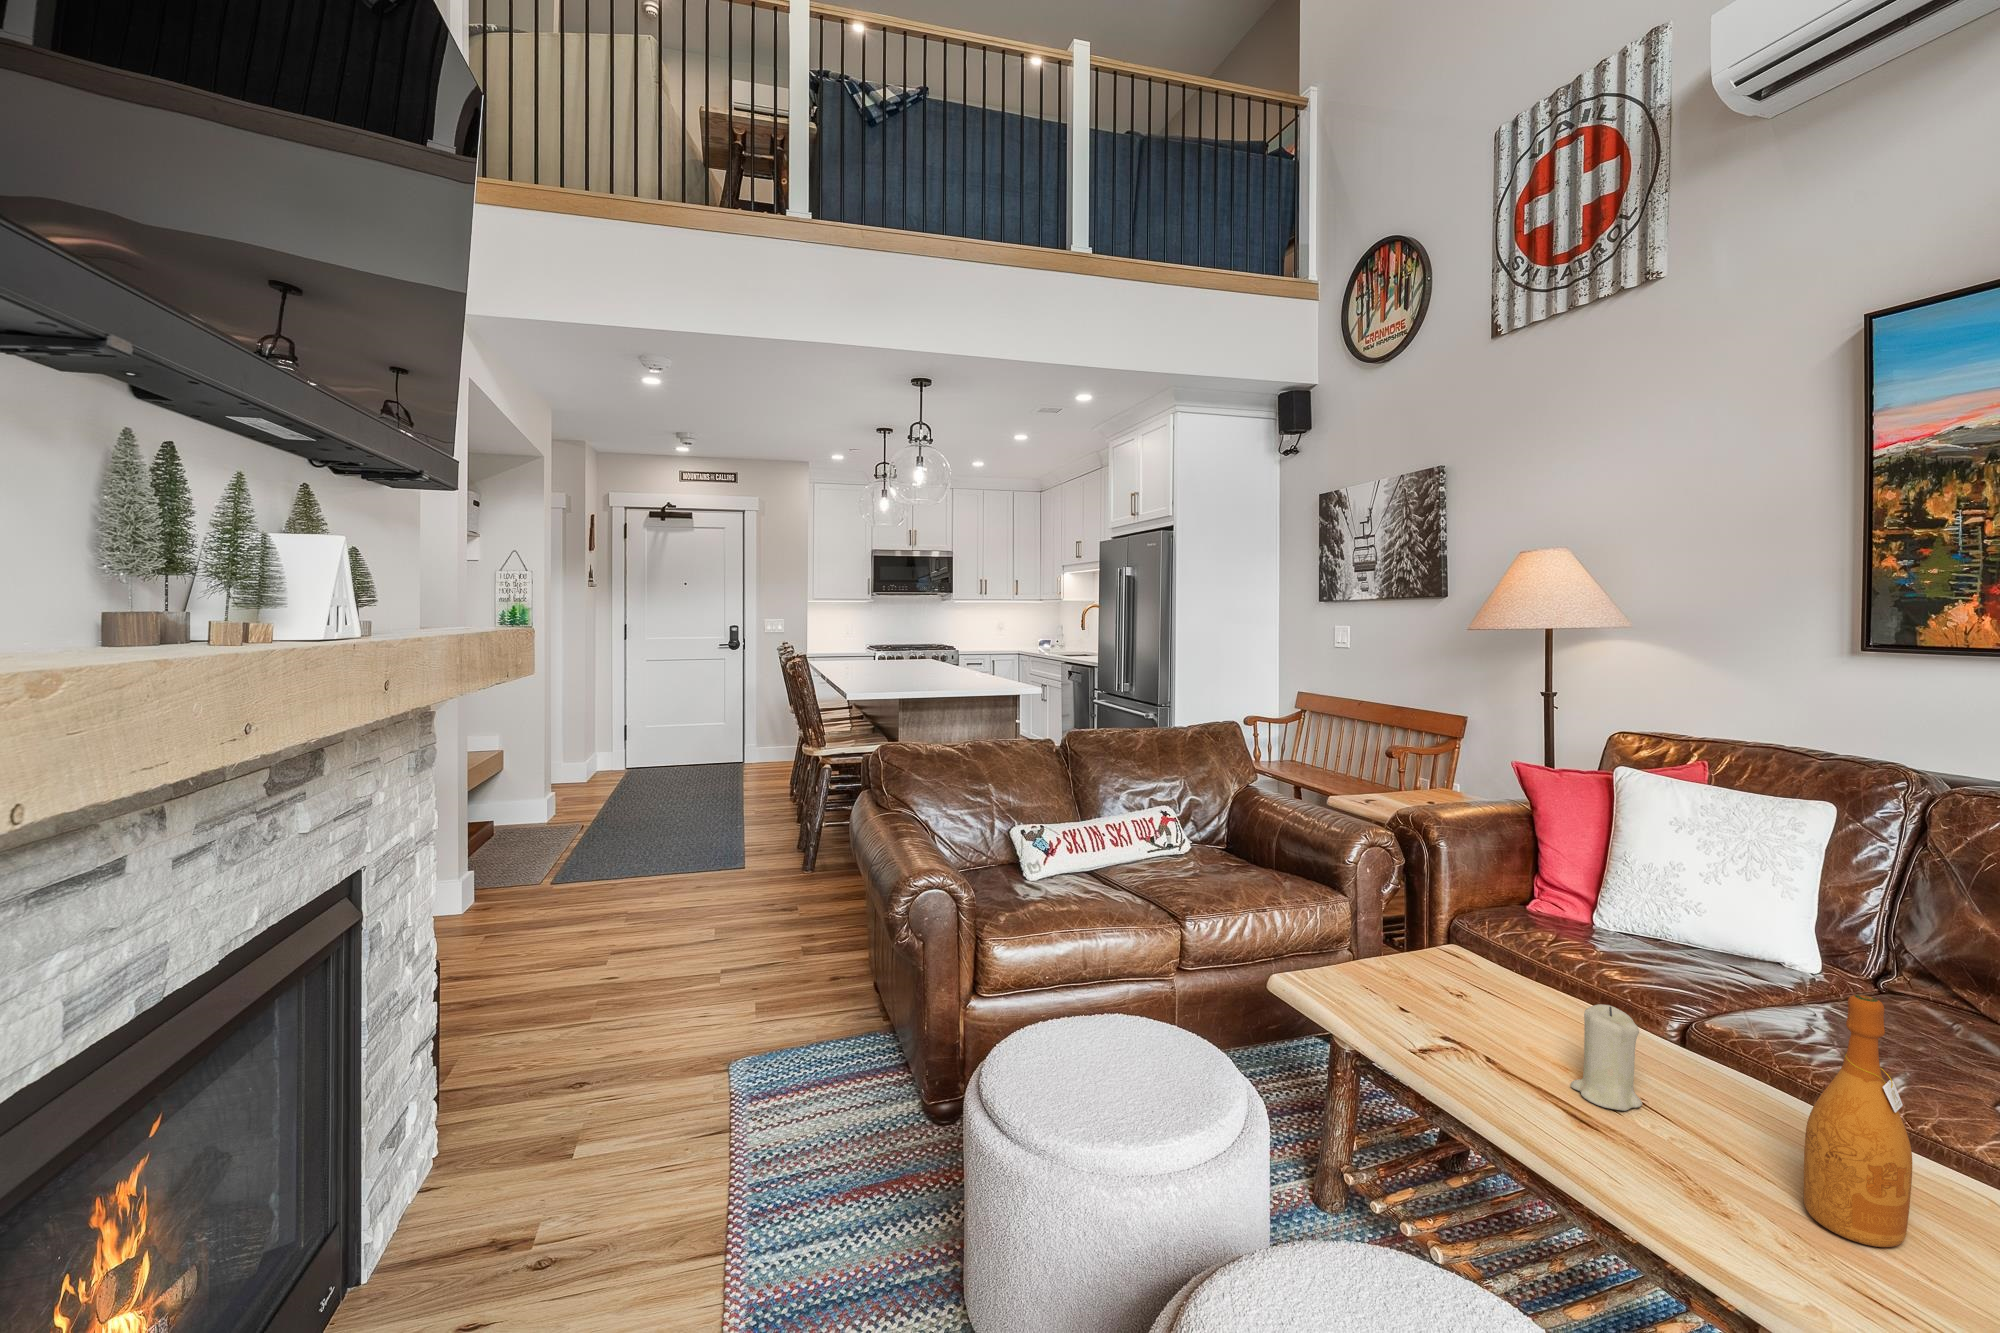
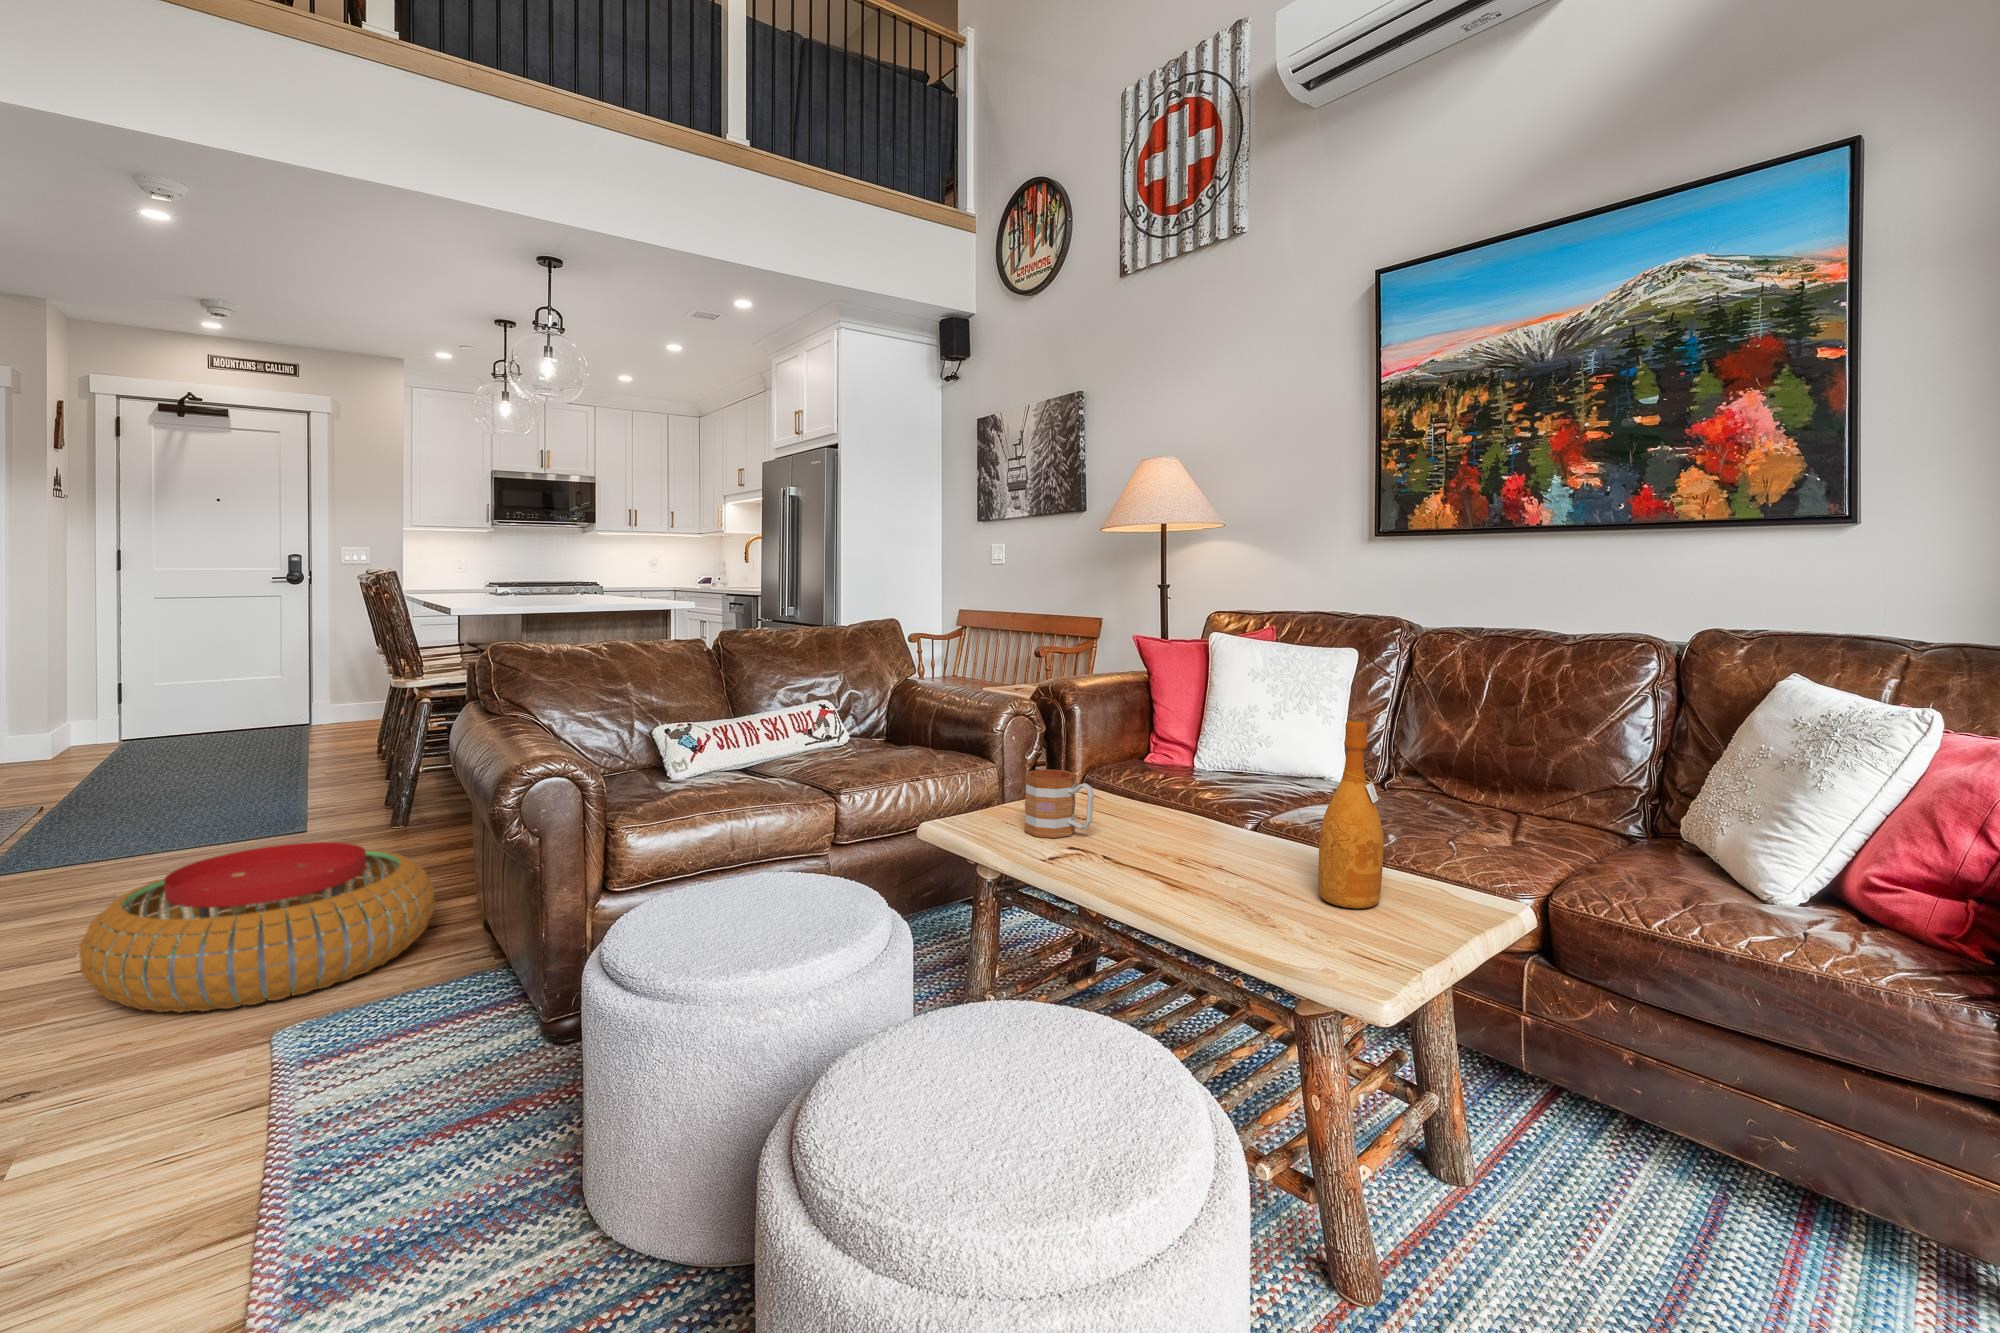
pouf: none [586,914,825,1062] -> present [79,842,435,1013]
mug: none [1389,953,1476,1039] -> present [1024,769,1094,838]
candle: present [1571,1004,1642,1111] -> none [1165,779,1216,862]

